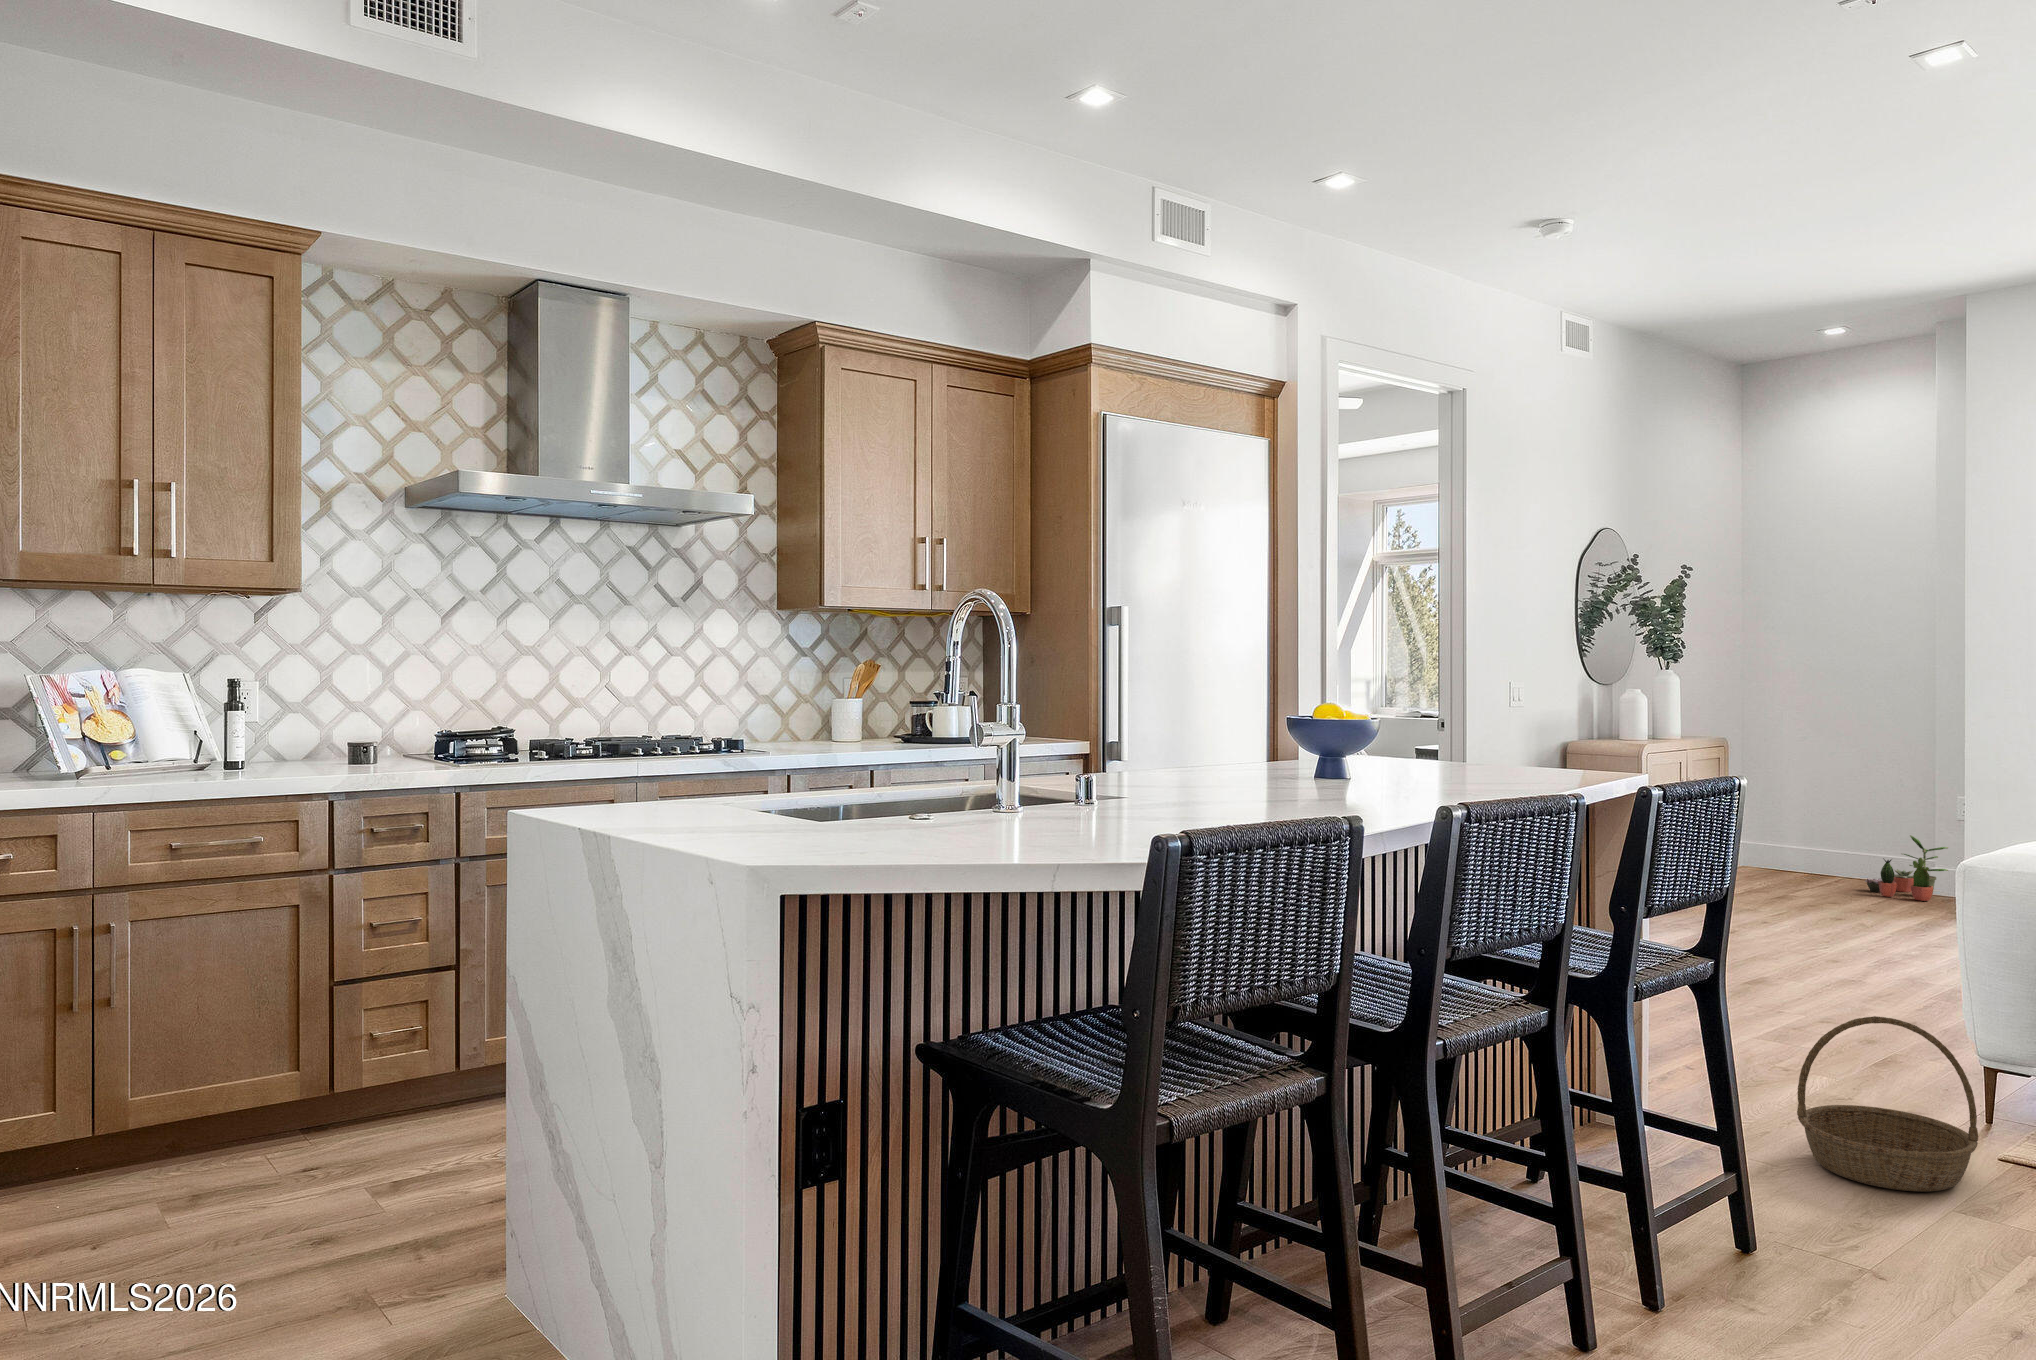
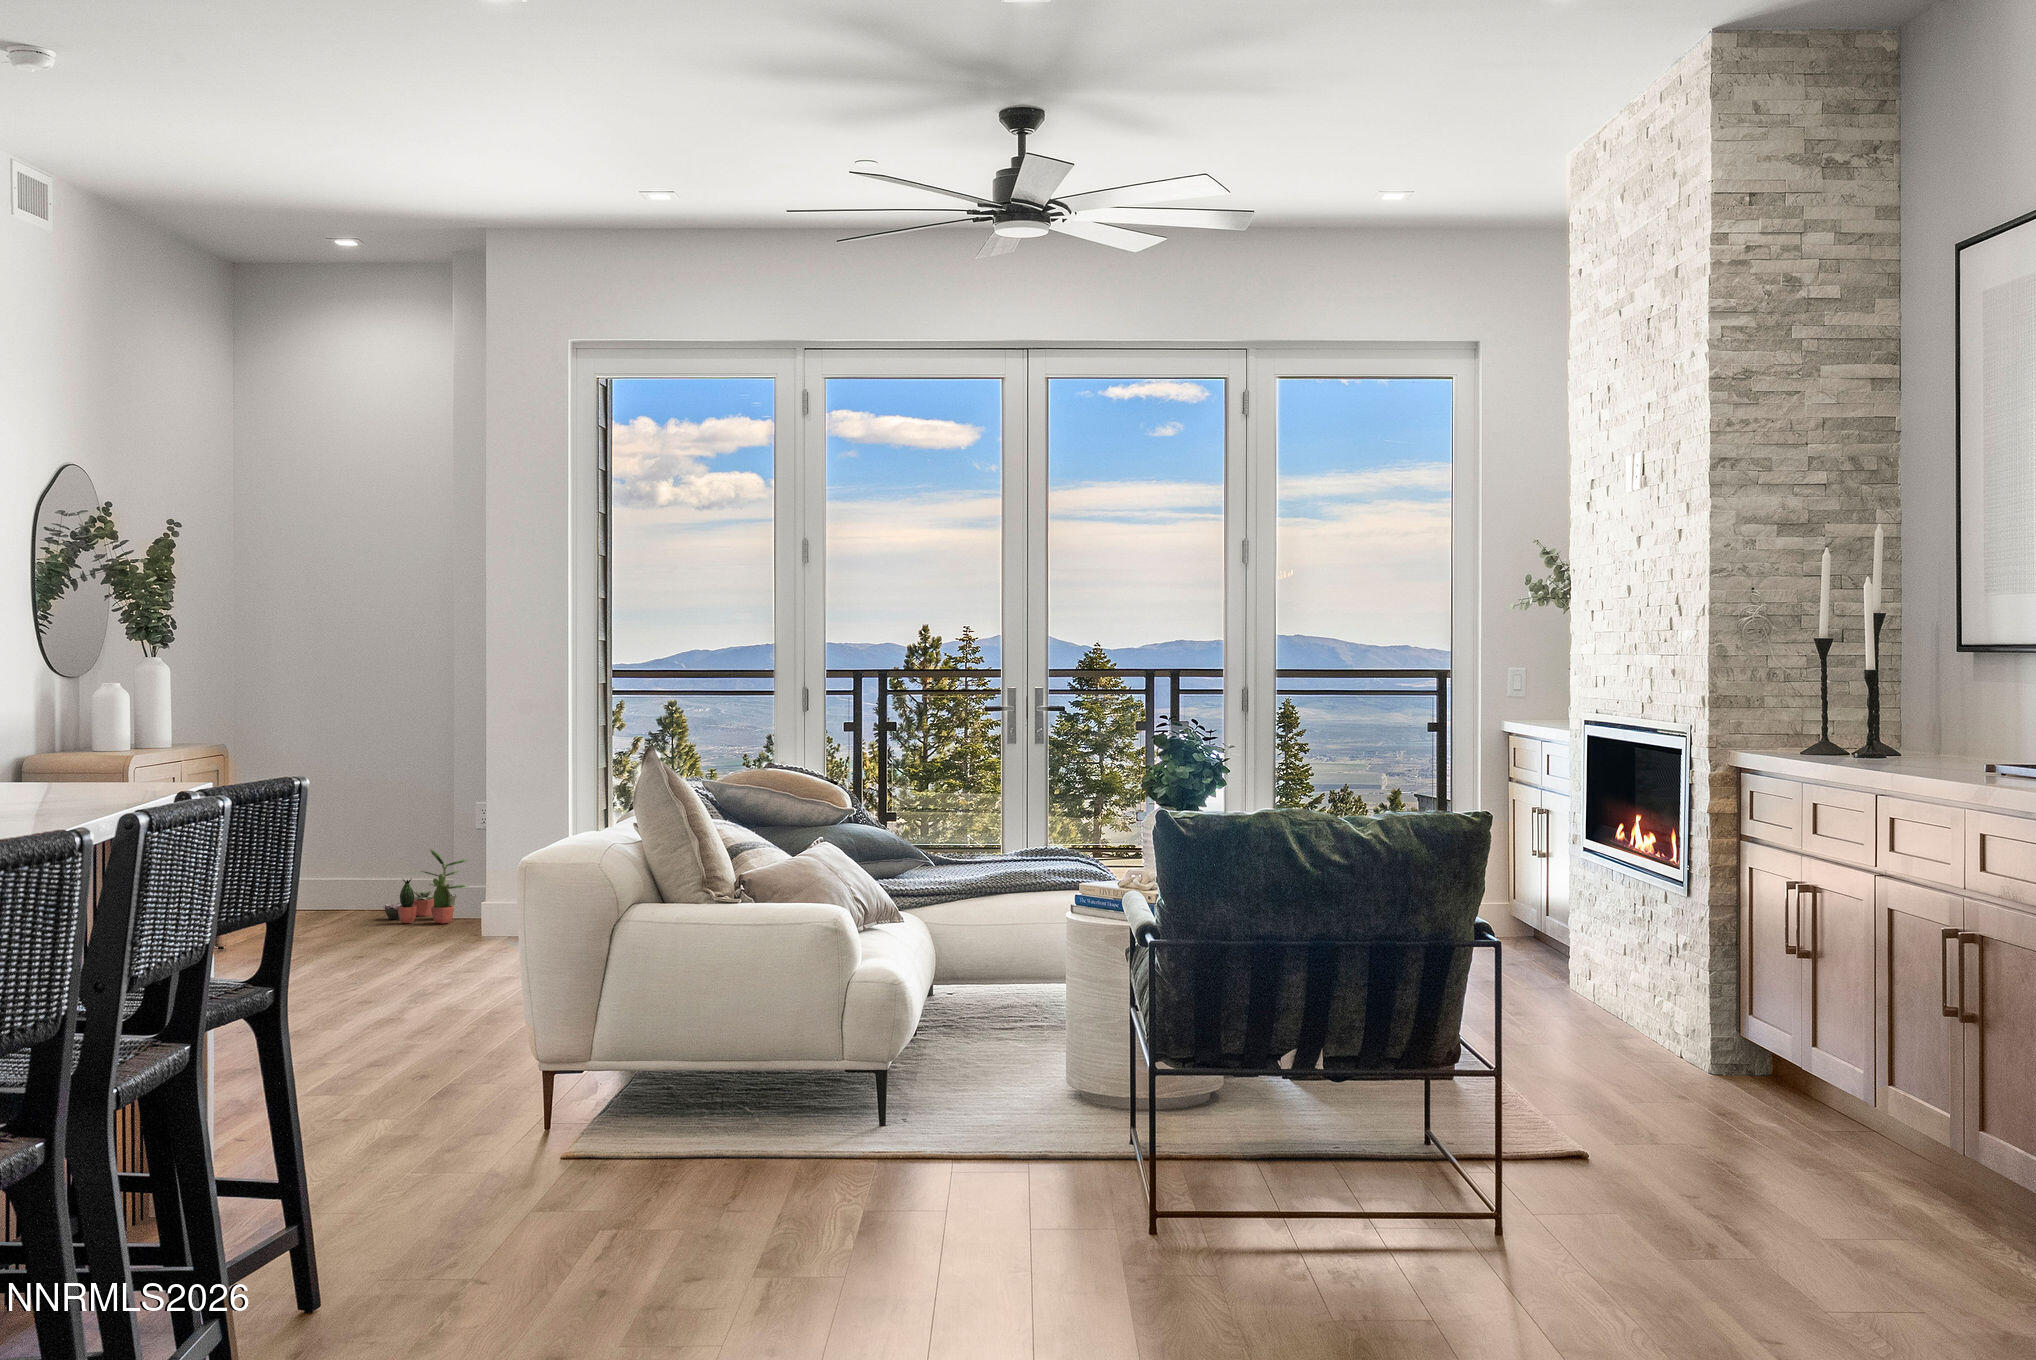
basket: present [1797,1016,1979,1191] -> none [347,1034,521,1217]

